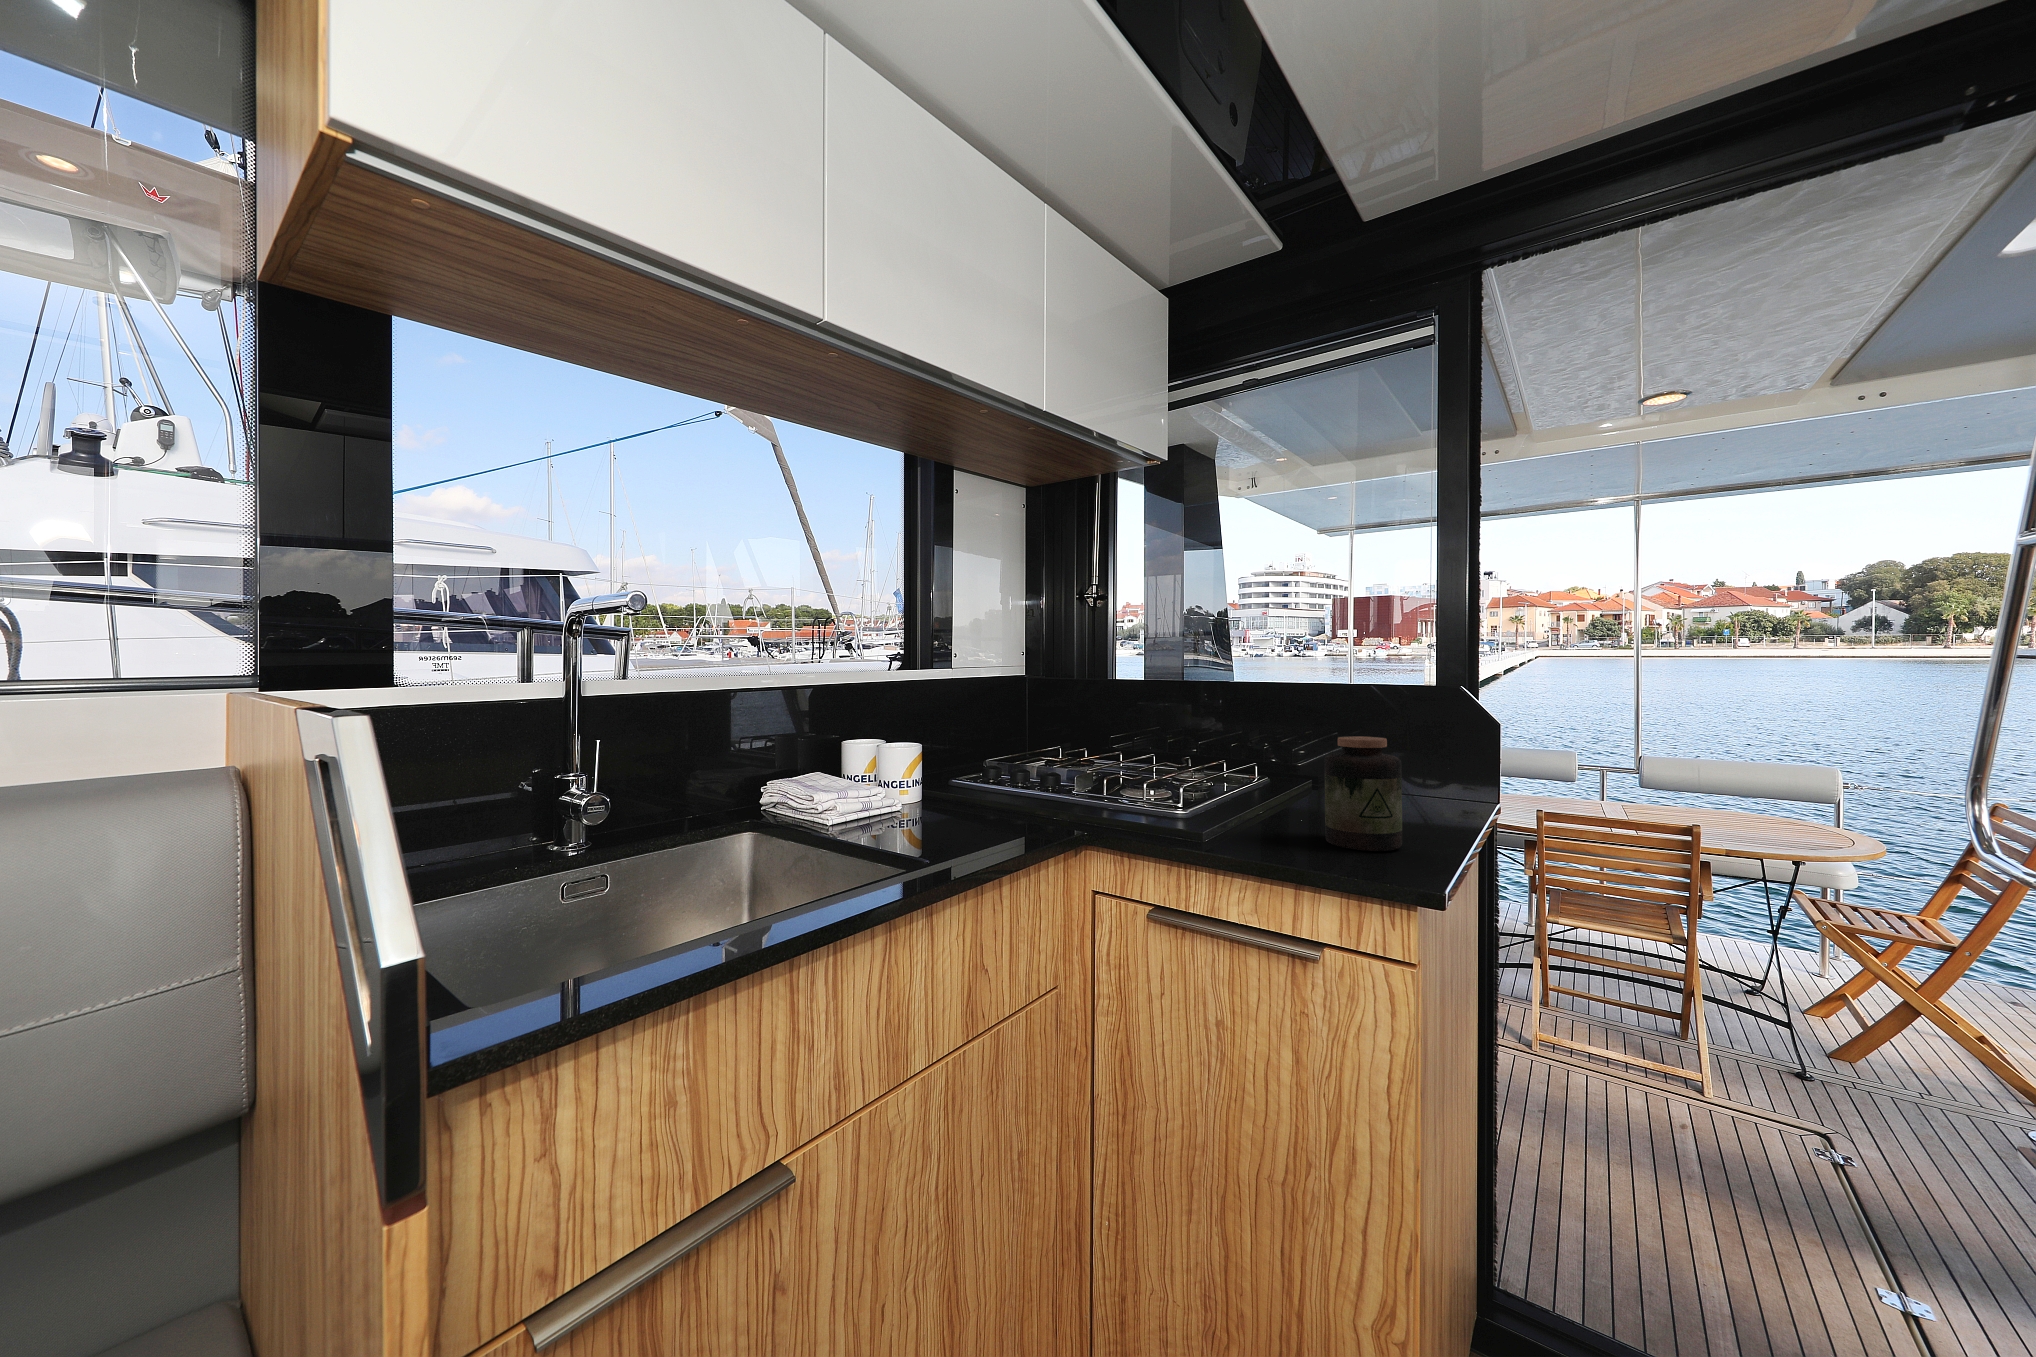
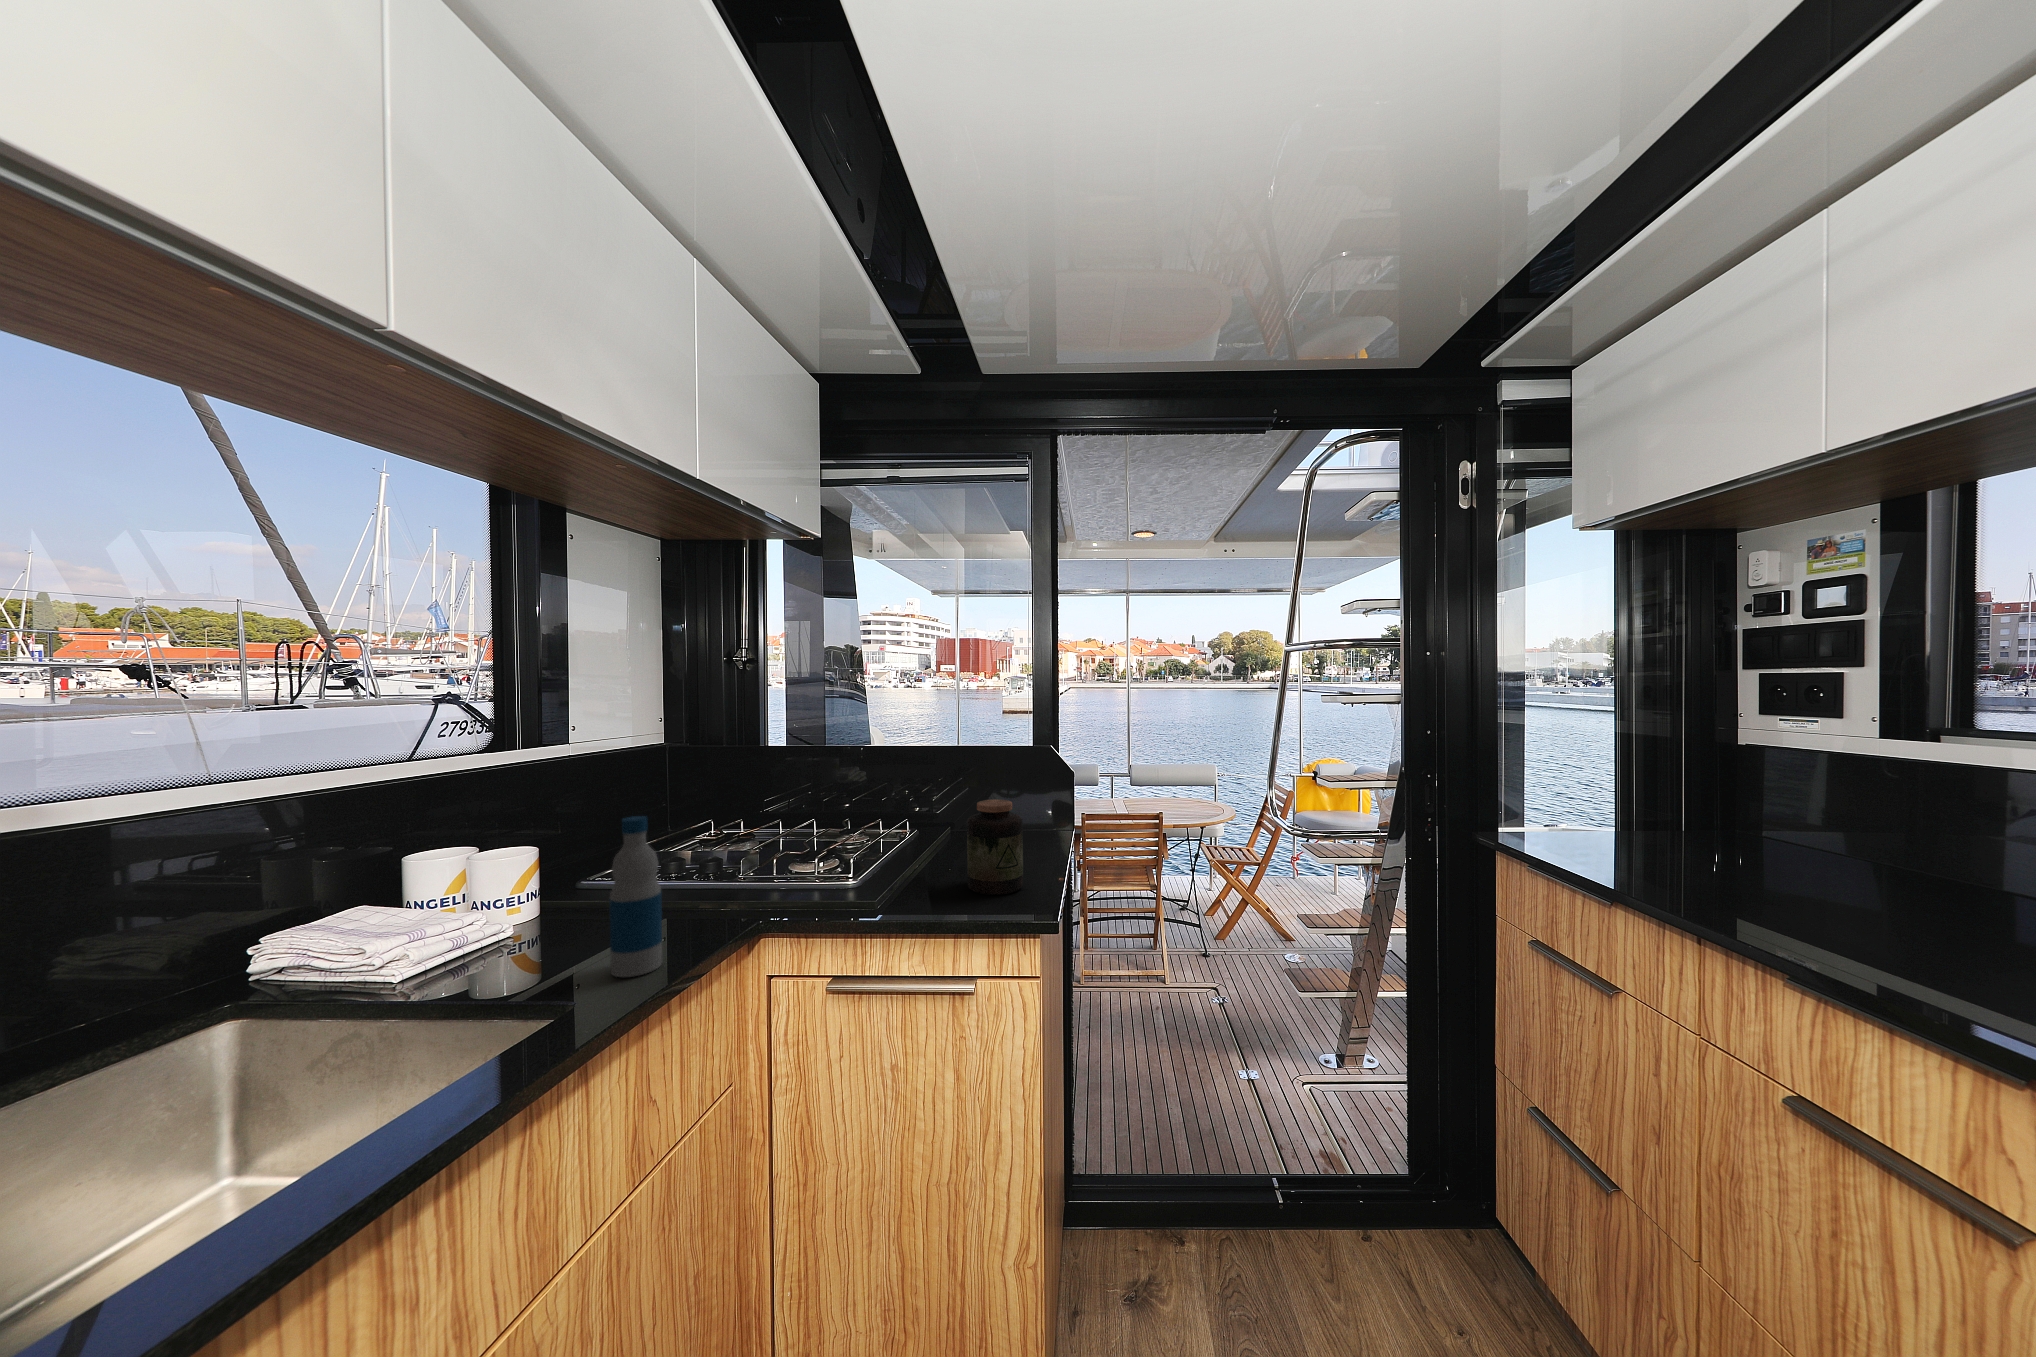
bottle: none [941,703,984,848] -> present [609,816,662,977]

